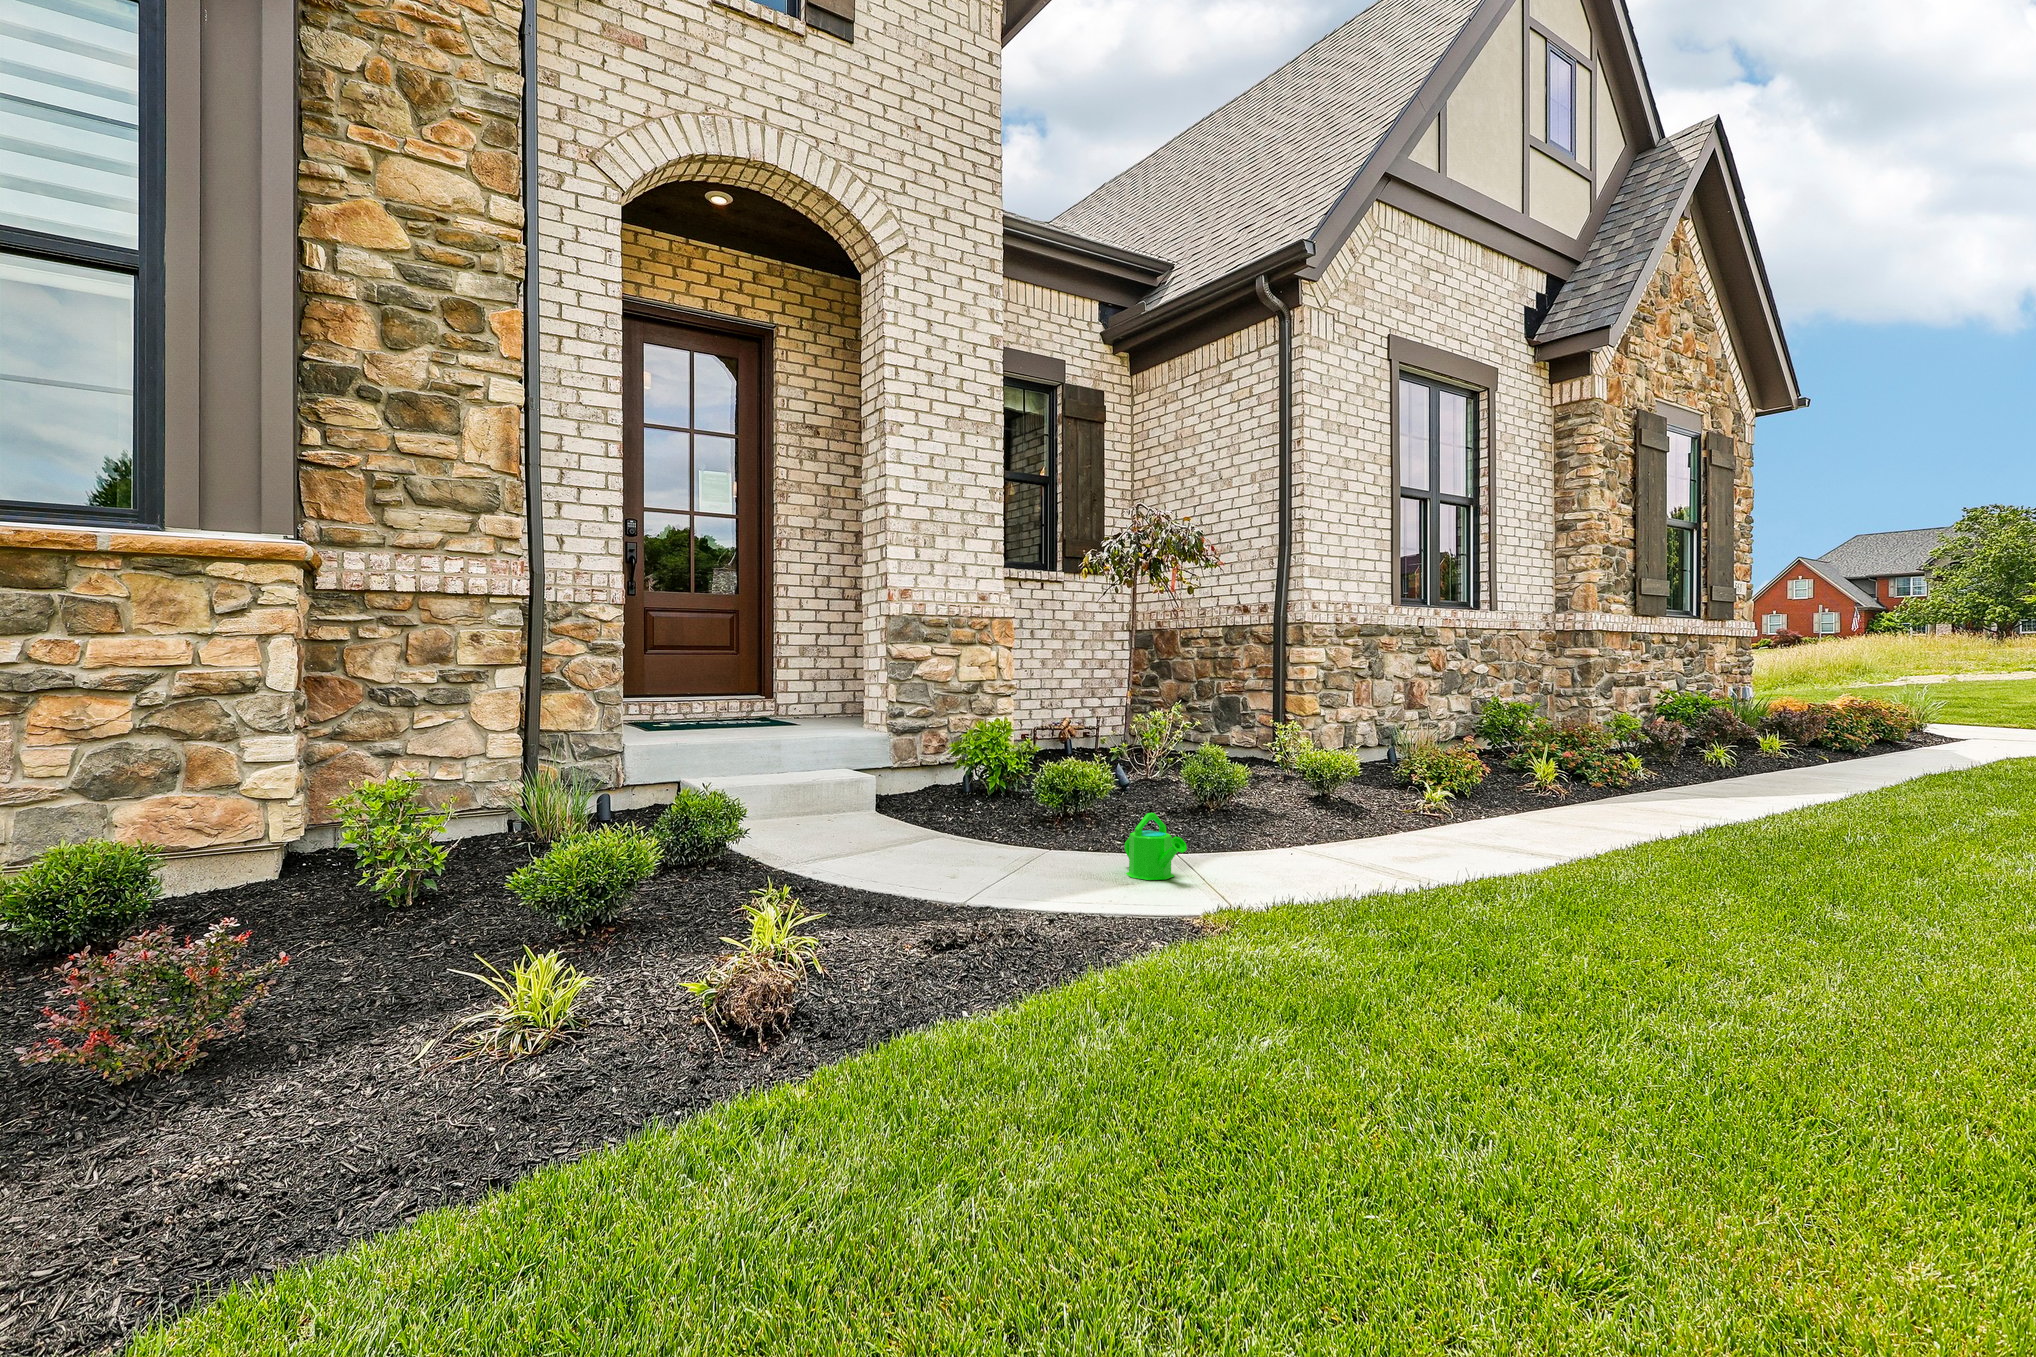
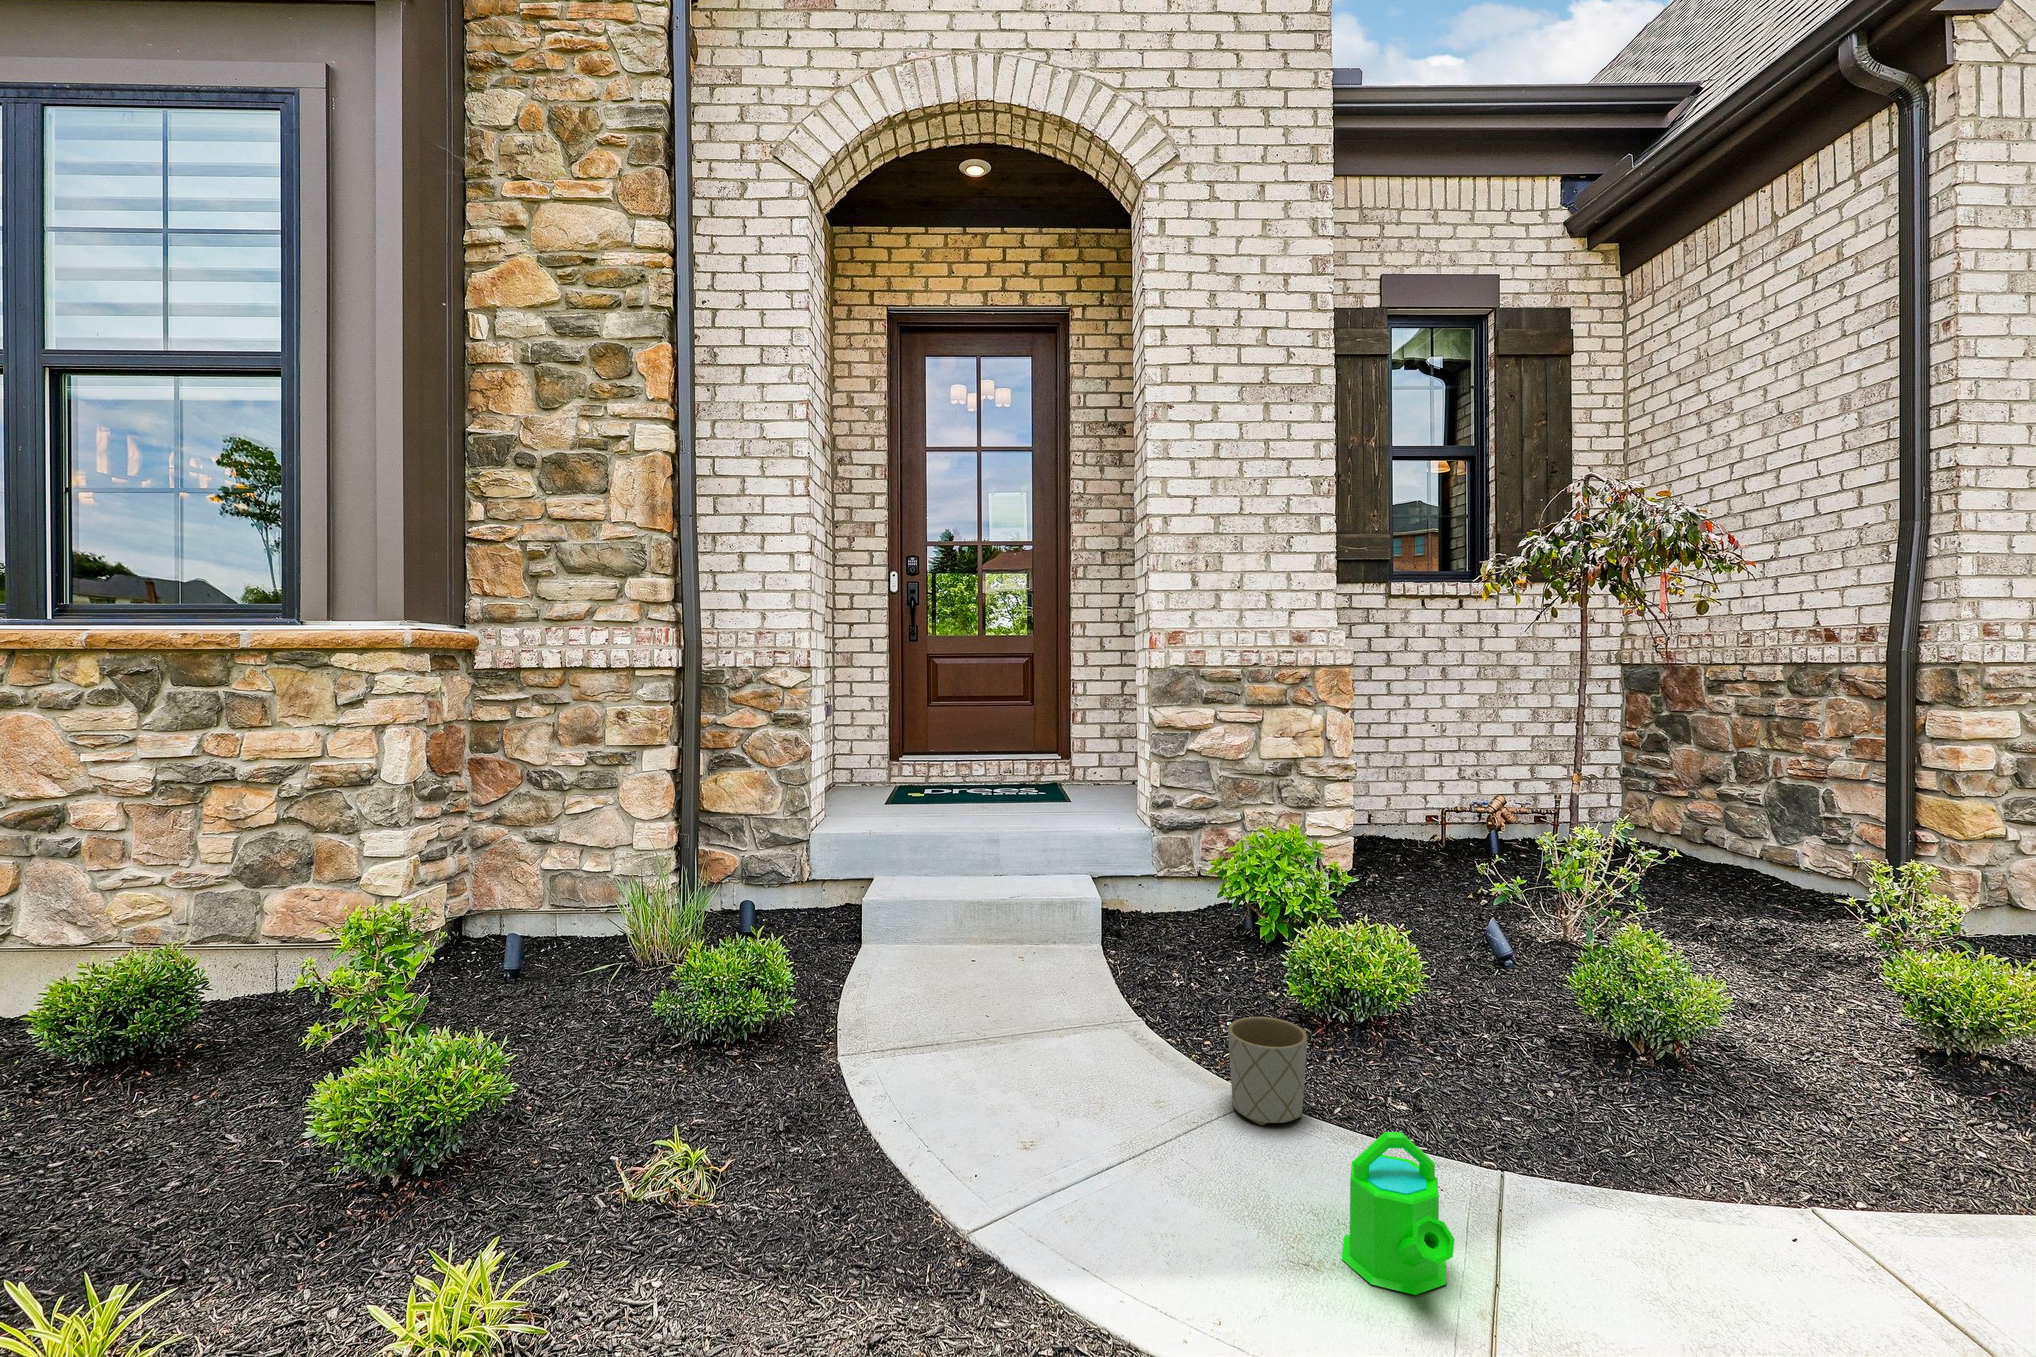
planter: none [1032,802,1075,853] -> present [1228,1017,1307,1125]

